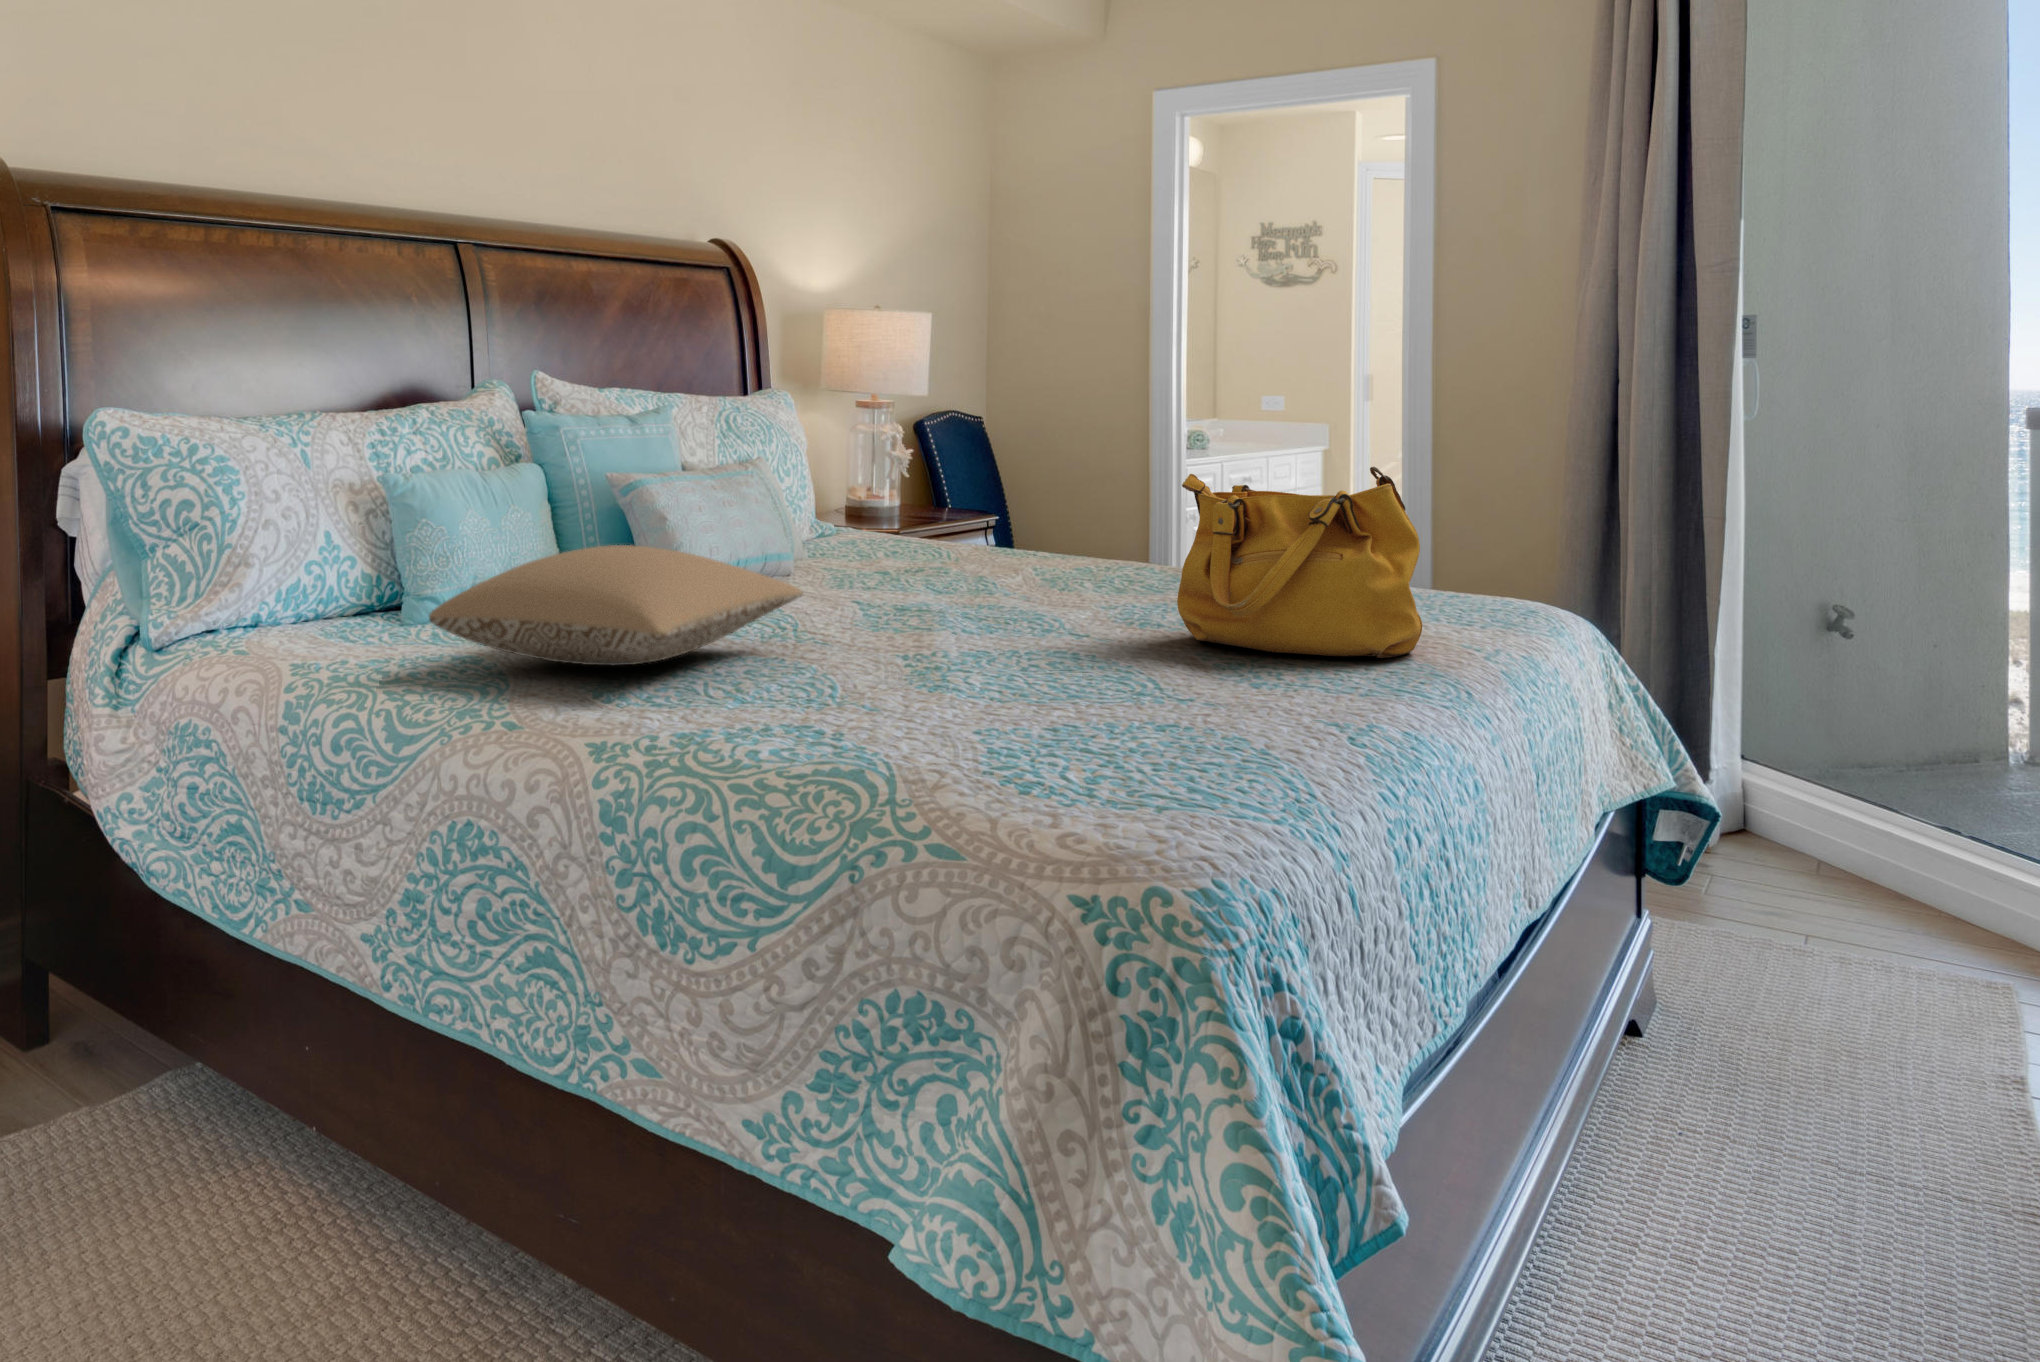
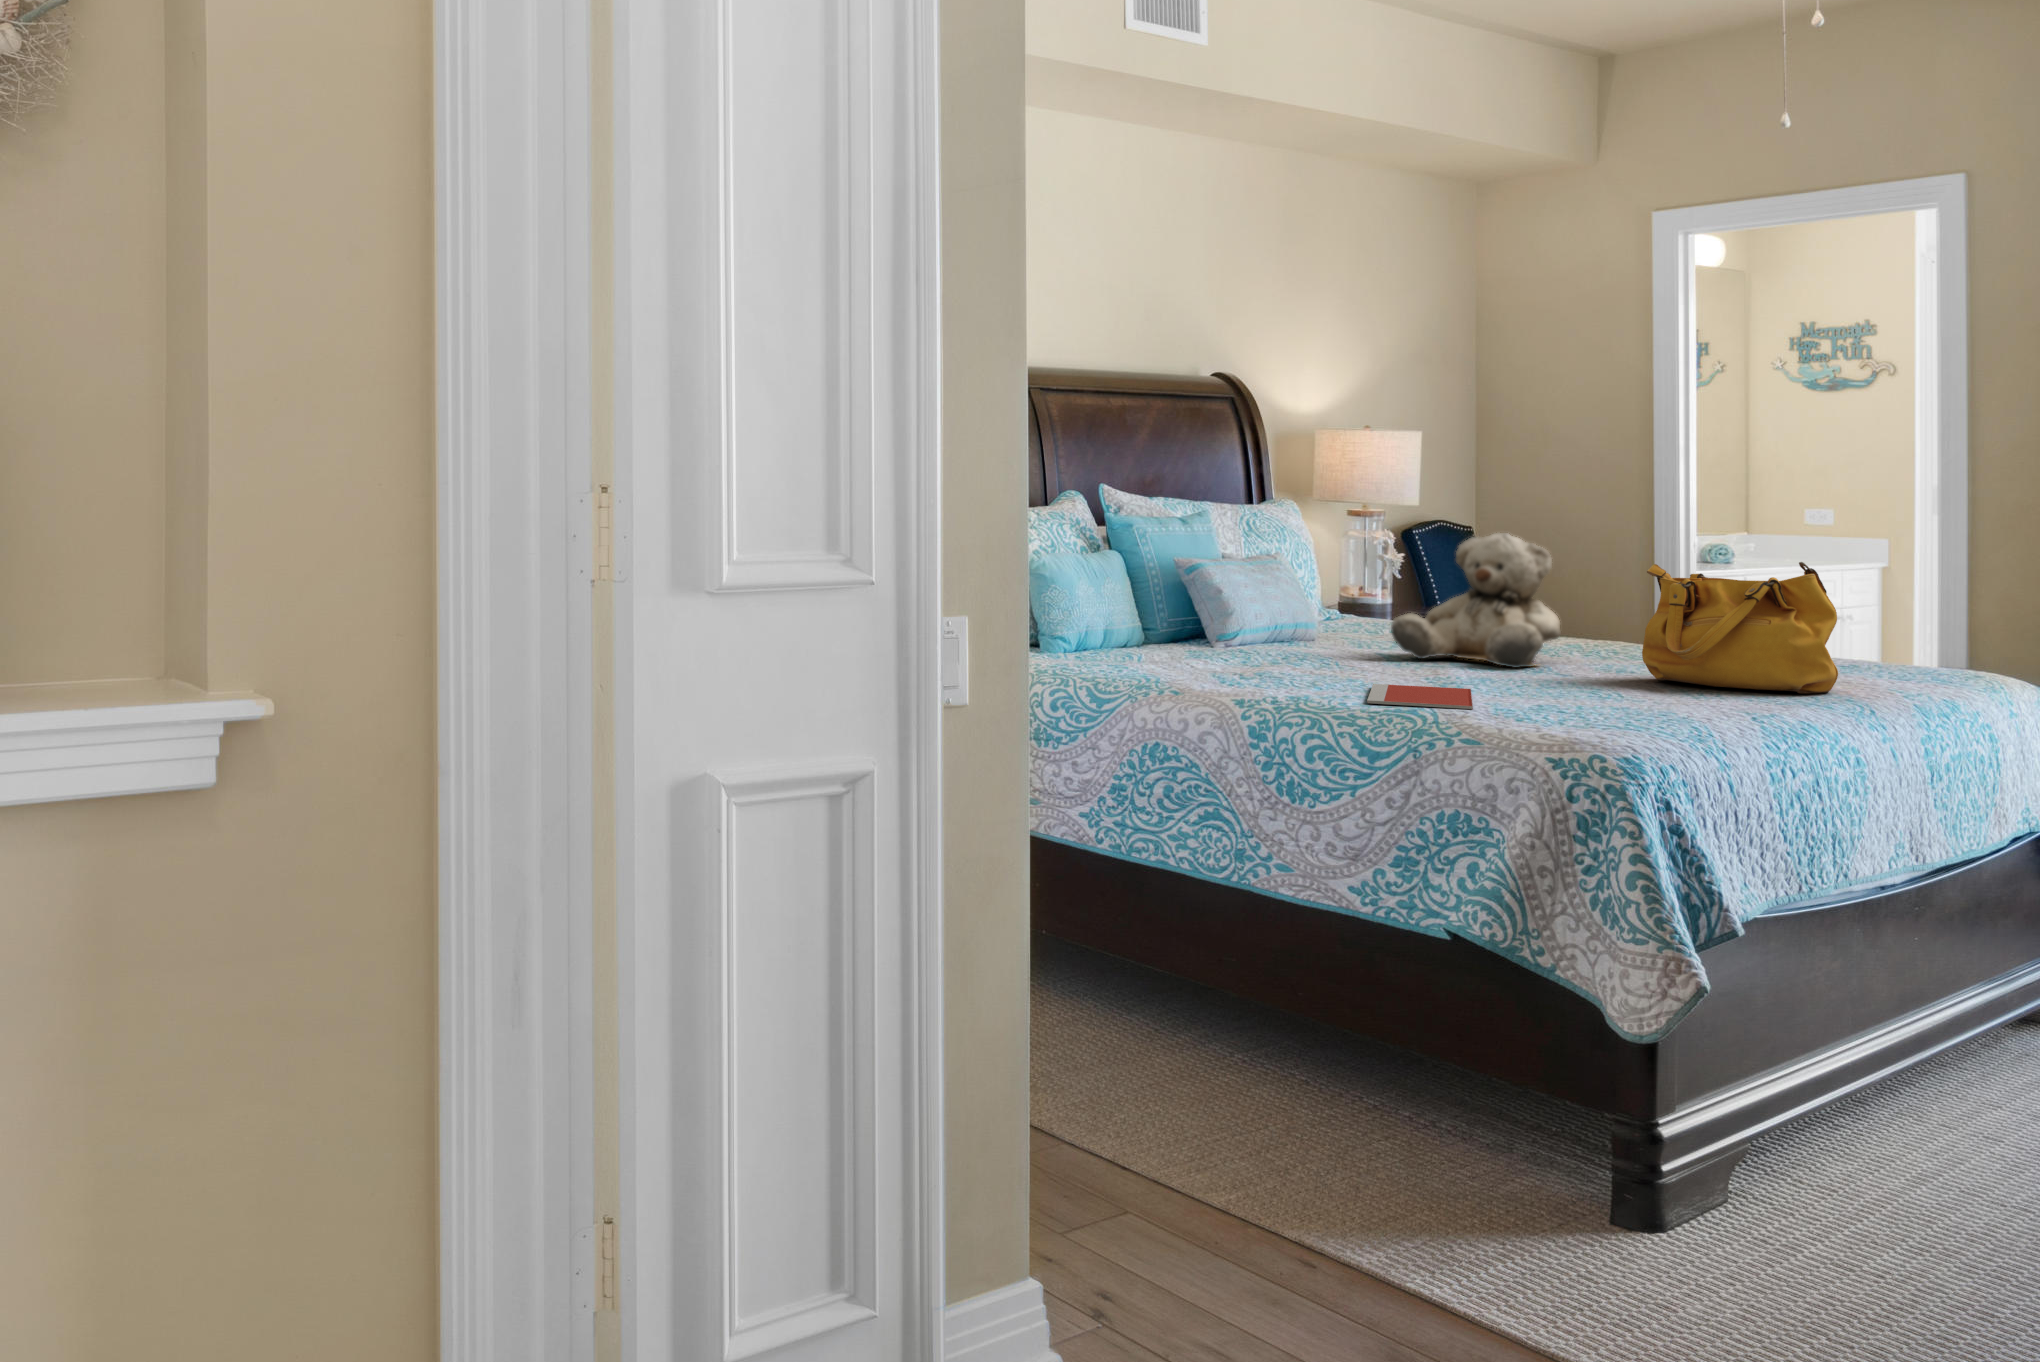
teddy bear: none [866,432,1074,624] -> present [1391,533,1561,668]
pillow: present [429,545,803,665] -> none [1103,598,1351,671]
notebook: none [790,685,957,746] -> present [1367,684,1473,709]

